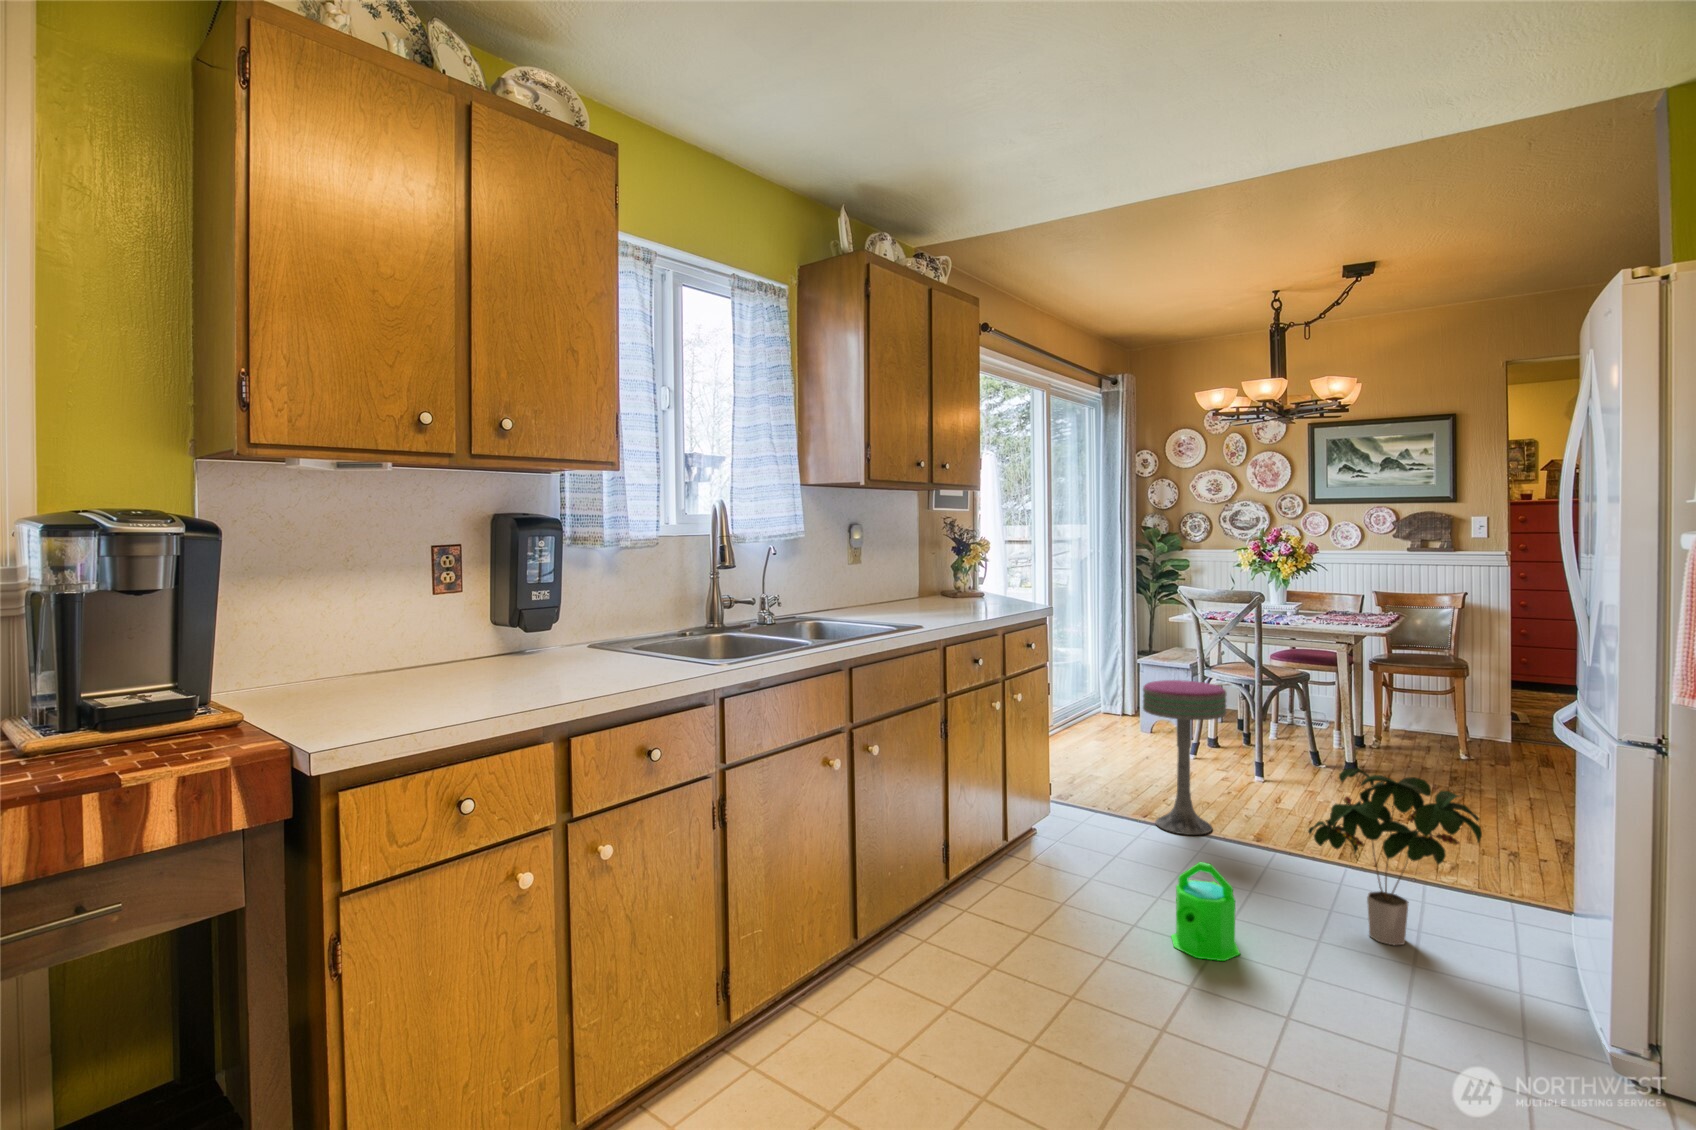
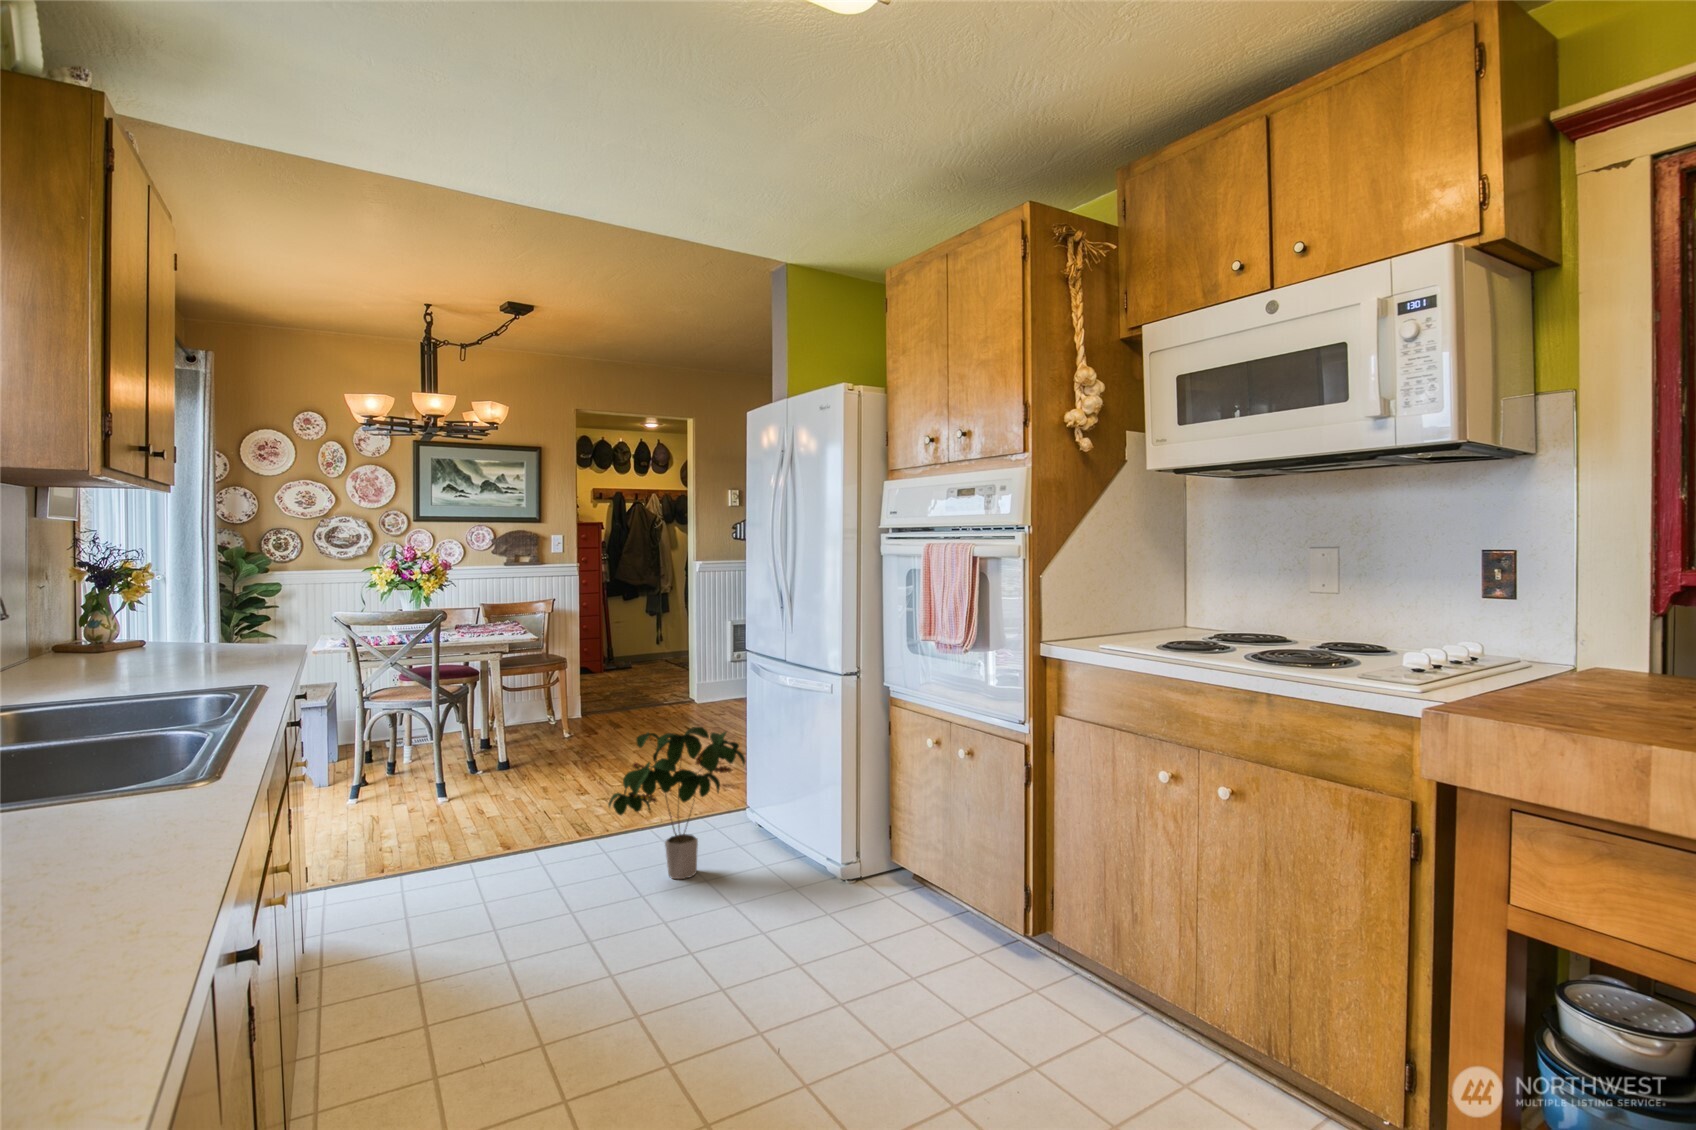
bar stool: present [1143,680,1226,835] -> none [369,697,469,875]
watering can: present [1171,862,1240,961] -> none [538,860,611,967]

